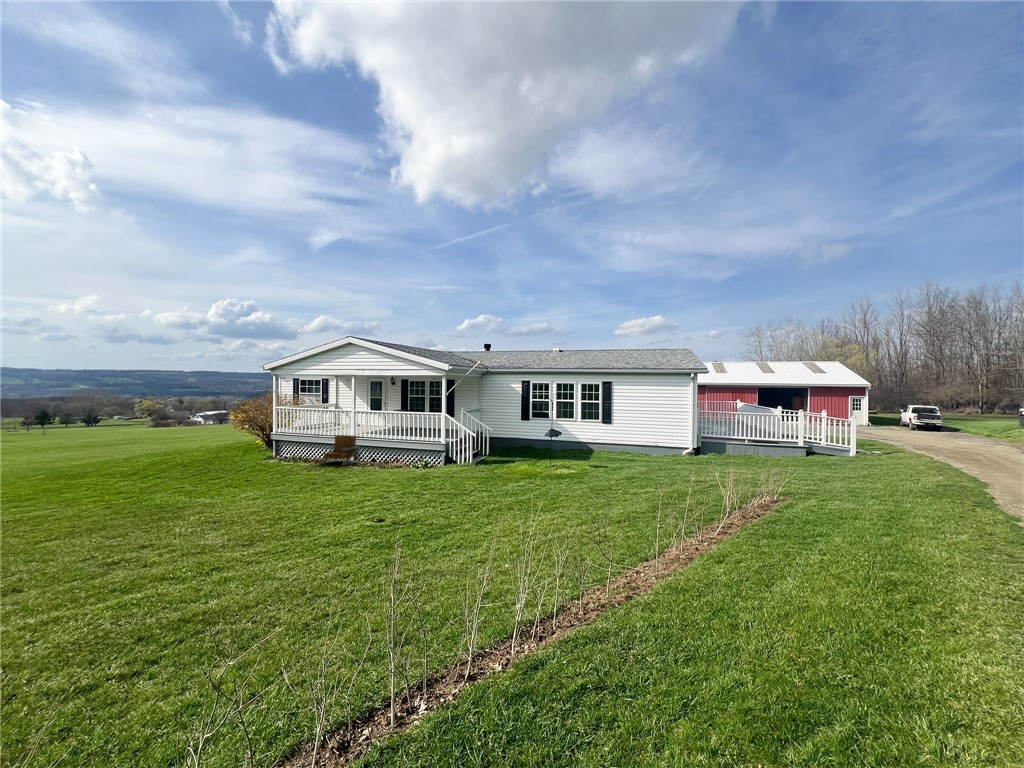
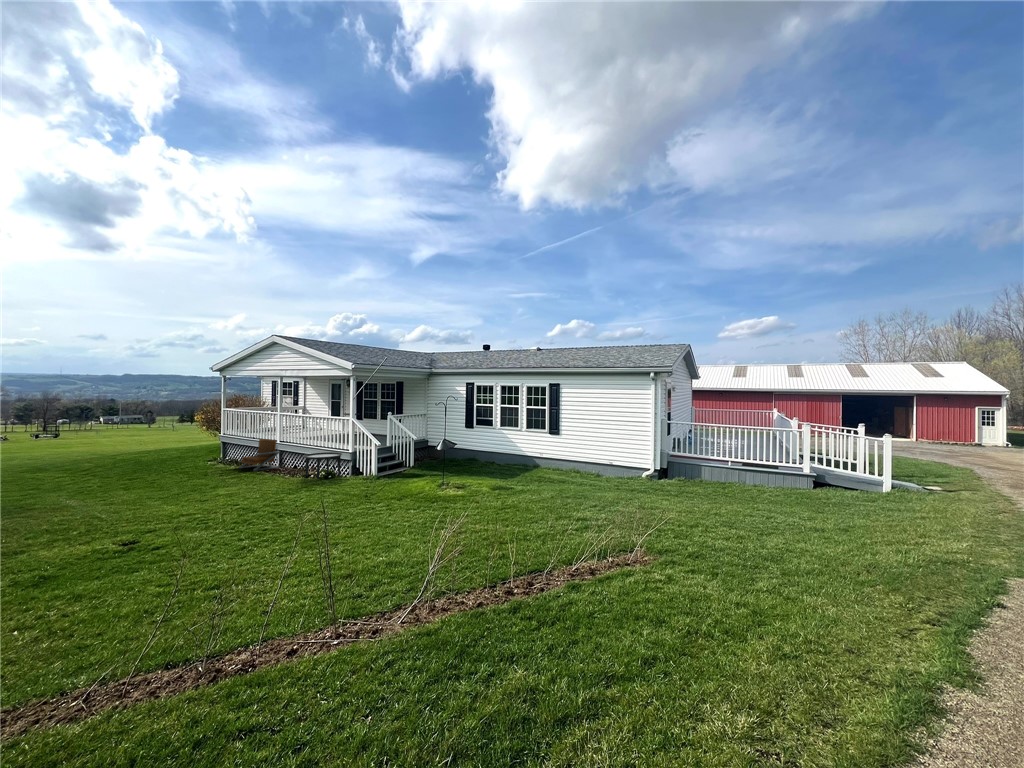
round table: none [409,445,442,469] -> present [304,452,342,479]

